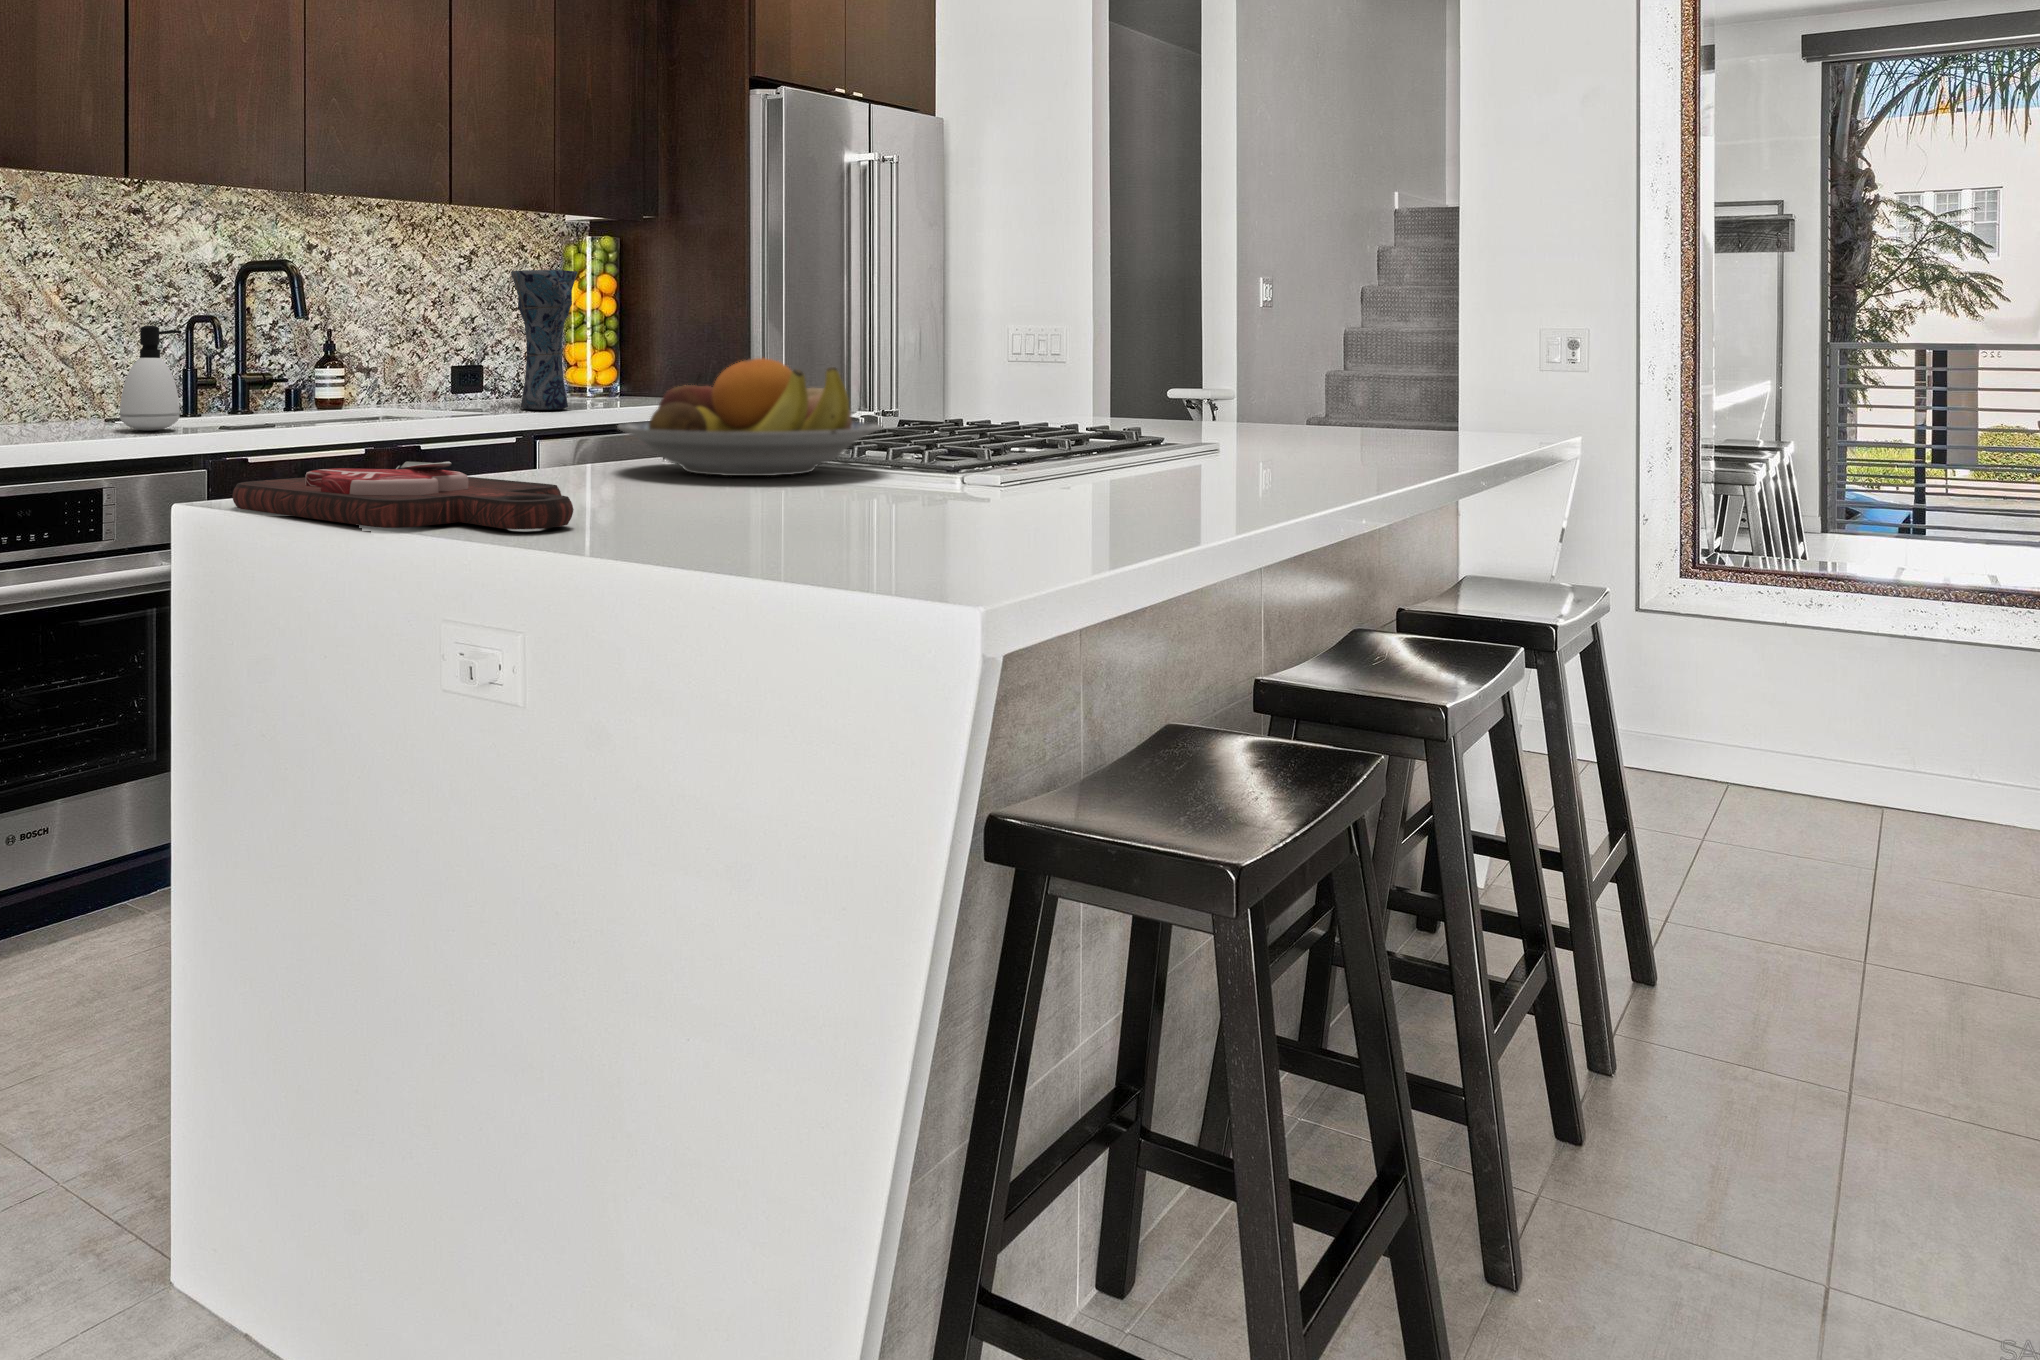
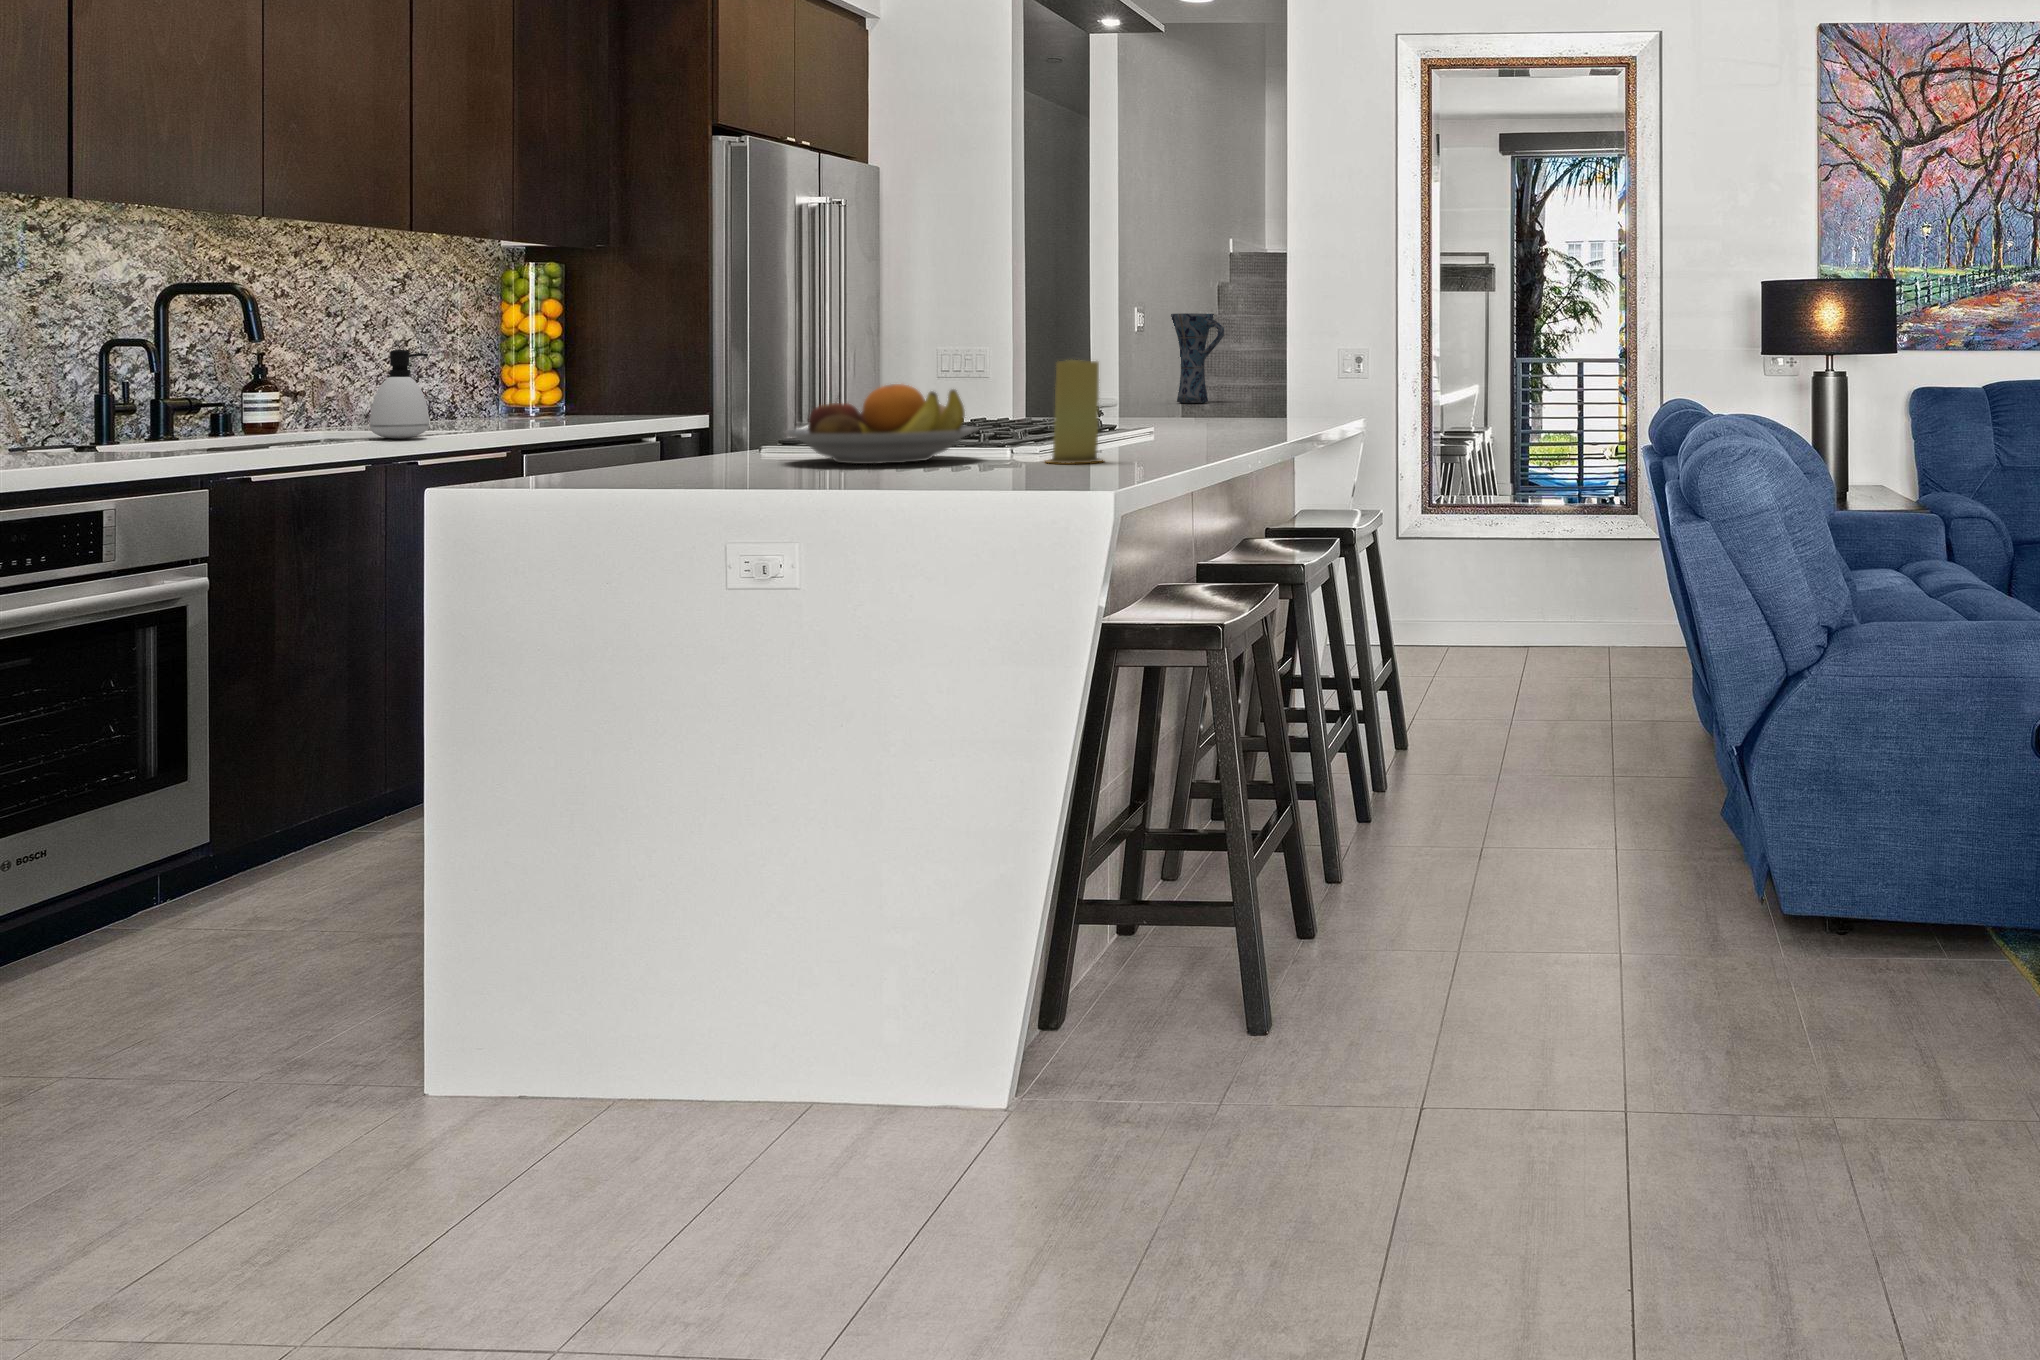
vase: present [511,270,577,410] -> present [1171,313,1224,403]
candle: none [962,320,1059,492] -> present [1047,360,1102,463]
soap dispenser: present [120,326,181,430] -> present [370,350,429,439]
cutting board: present [232,462,574,529] -> none [567,455,859,496]

